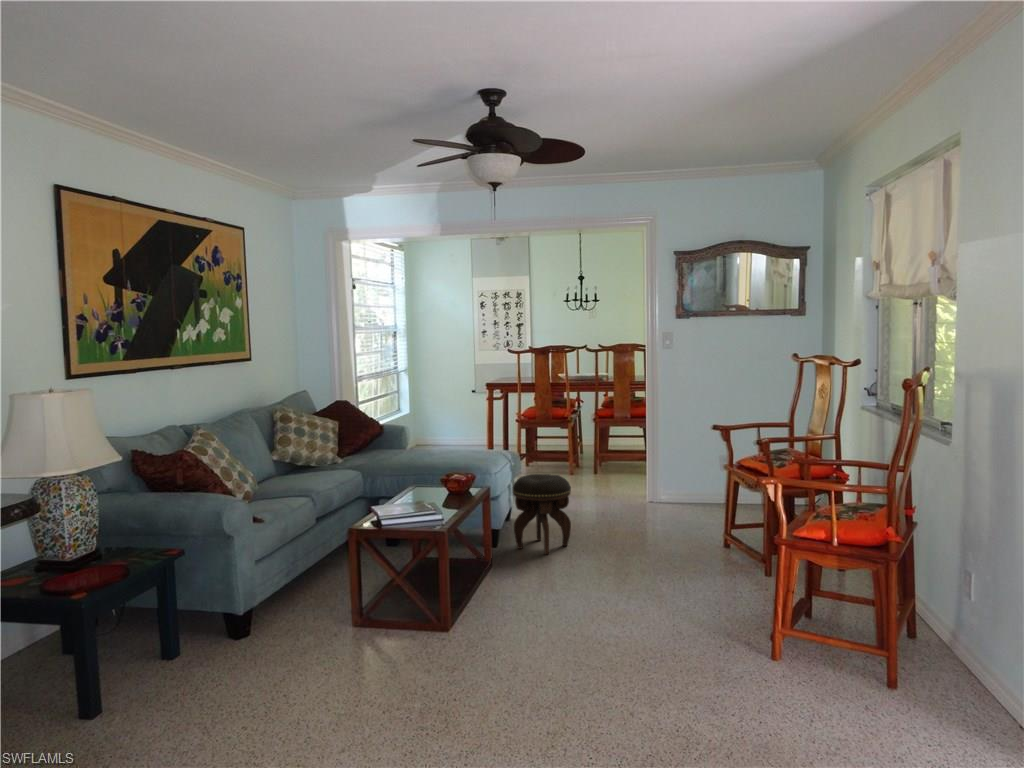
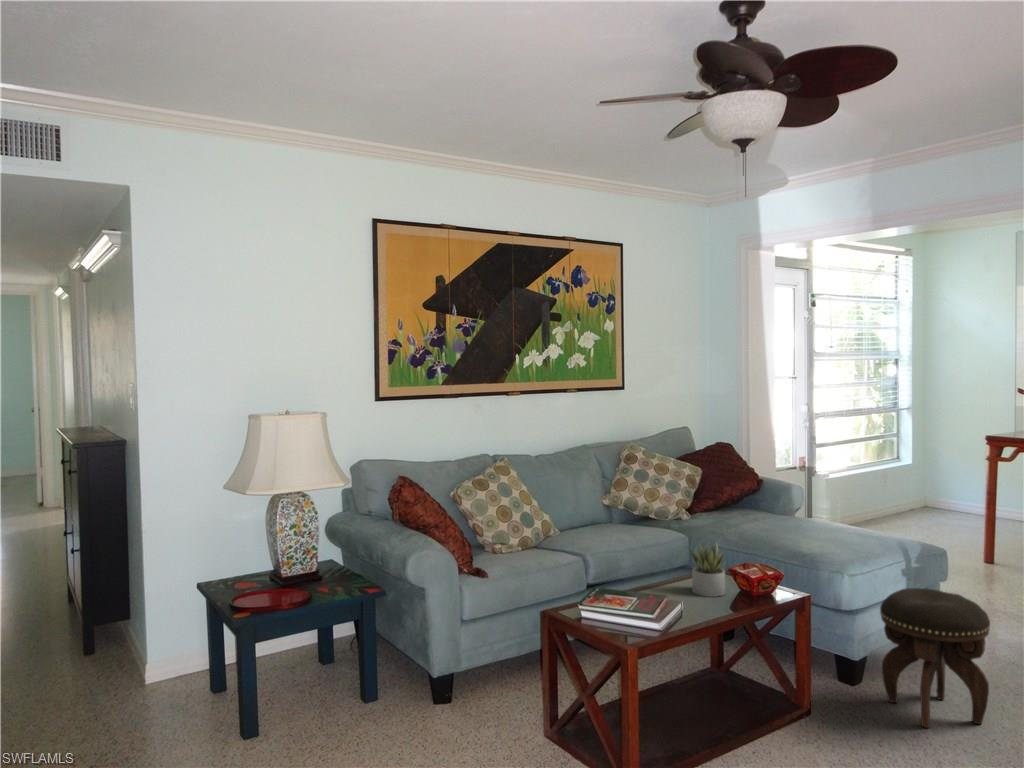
succulent plant: none [417,461,445,500] -> present [690,543,725,597]

